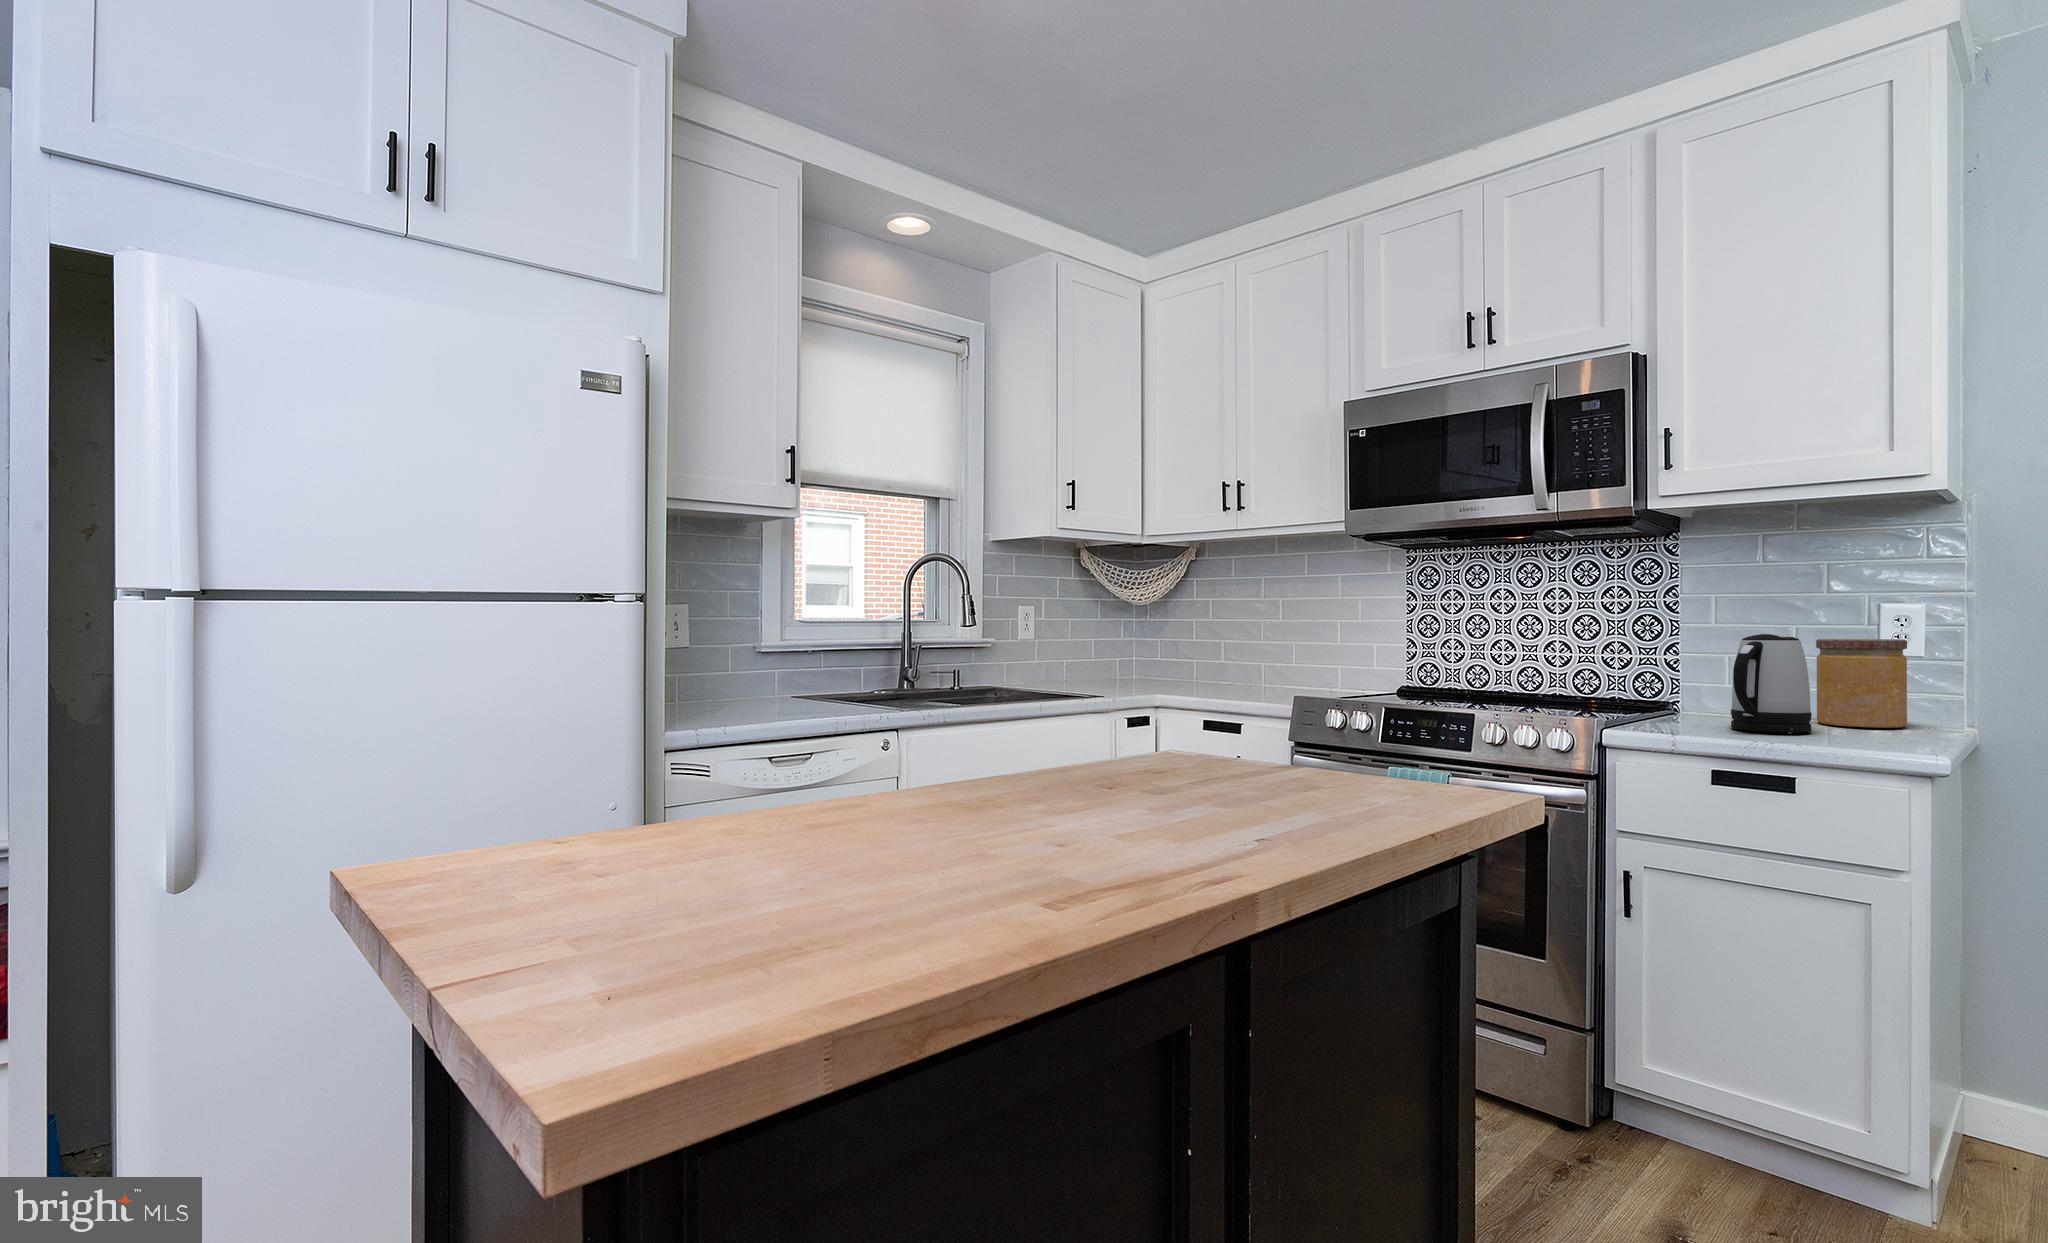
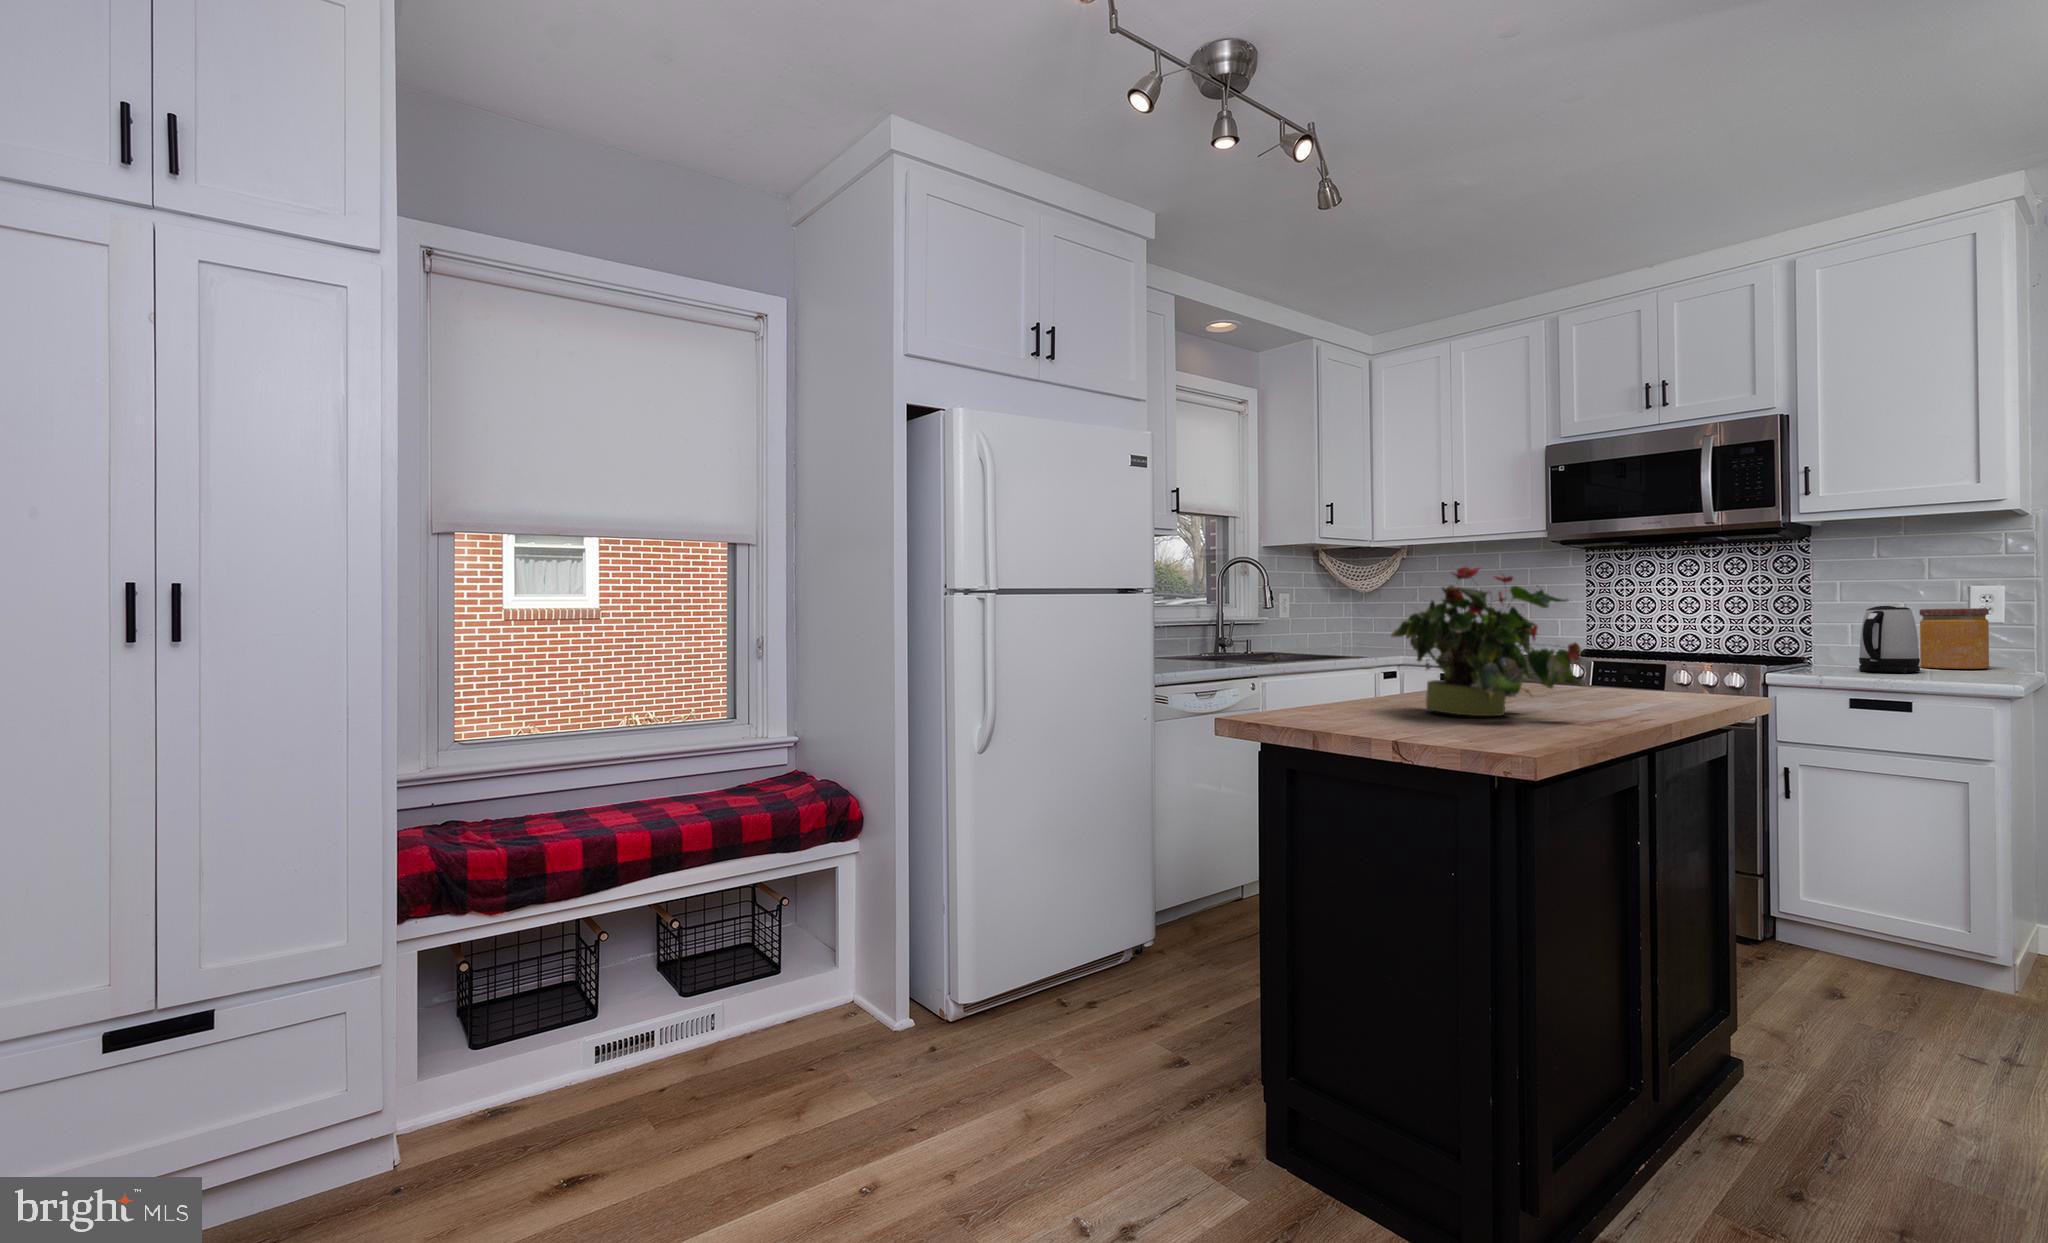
potted plant: none [736,556,1032,874] -> present [1392,567,1582,716]

